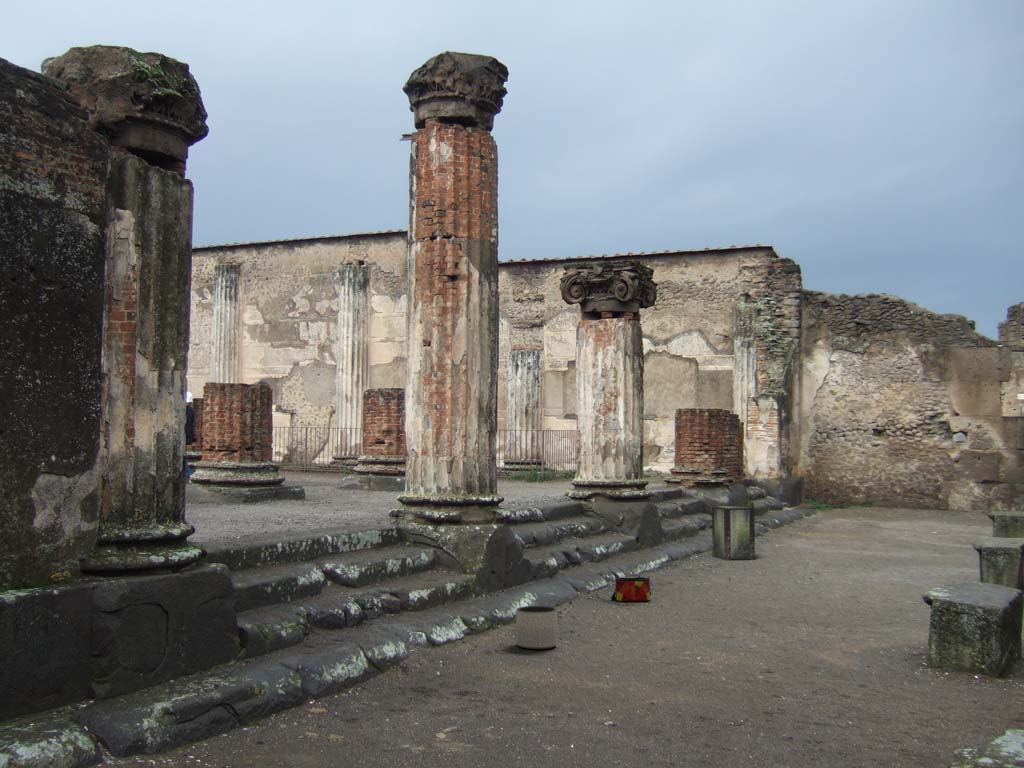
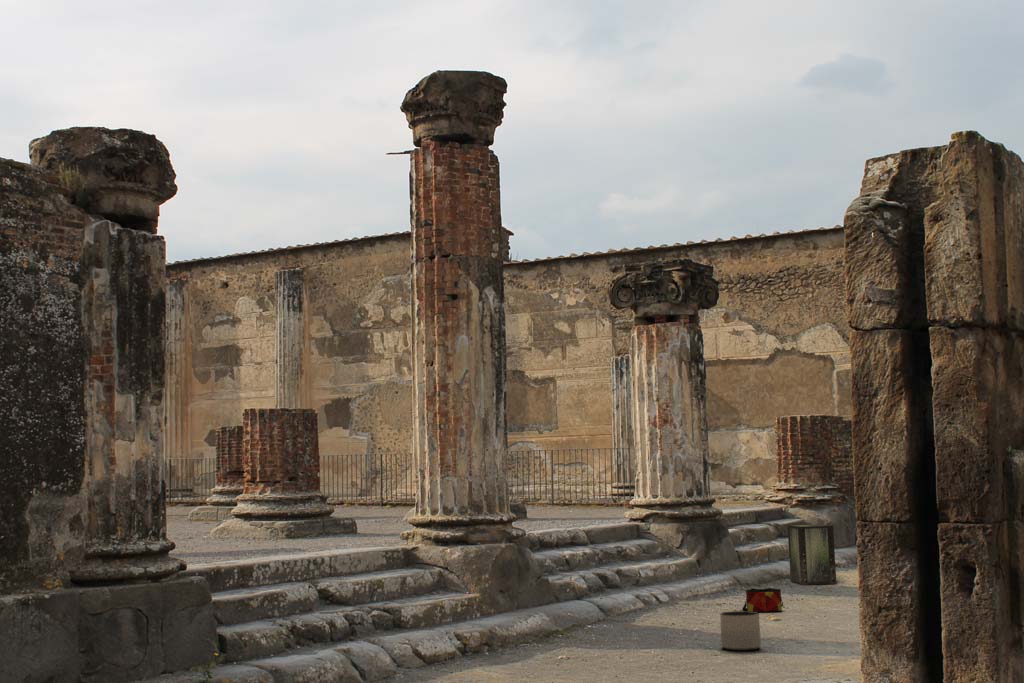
bag: present [611,577,651,602] -> present [742,588,783,612]
planter: present [516,606,557,649] -> present [720,611,761,651]

